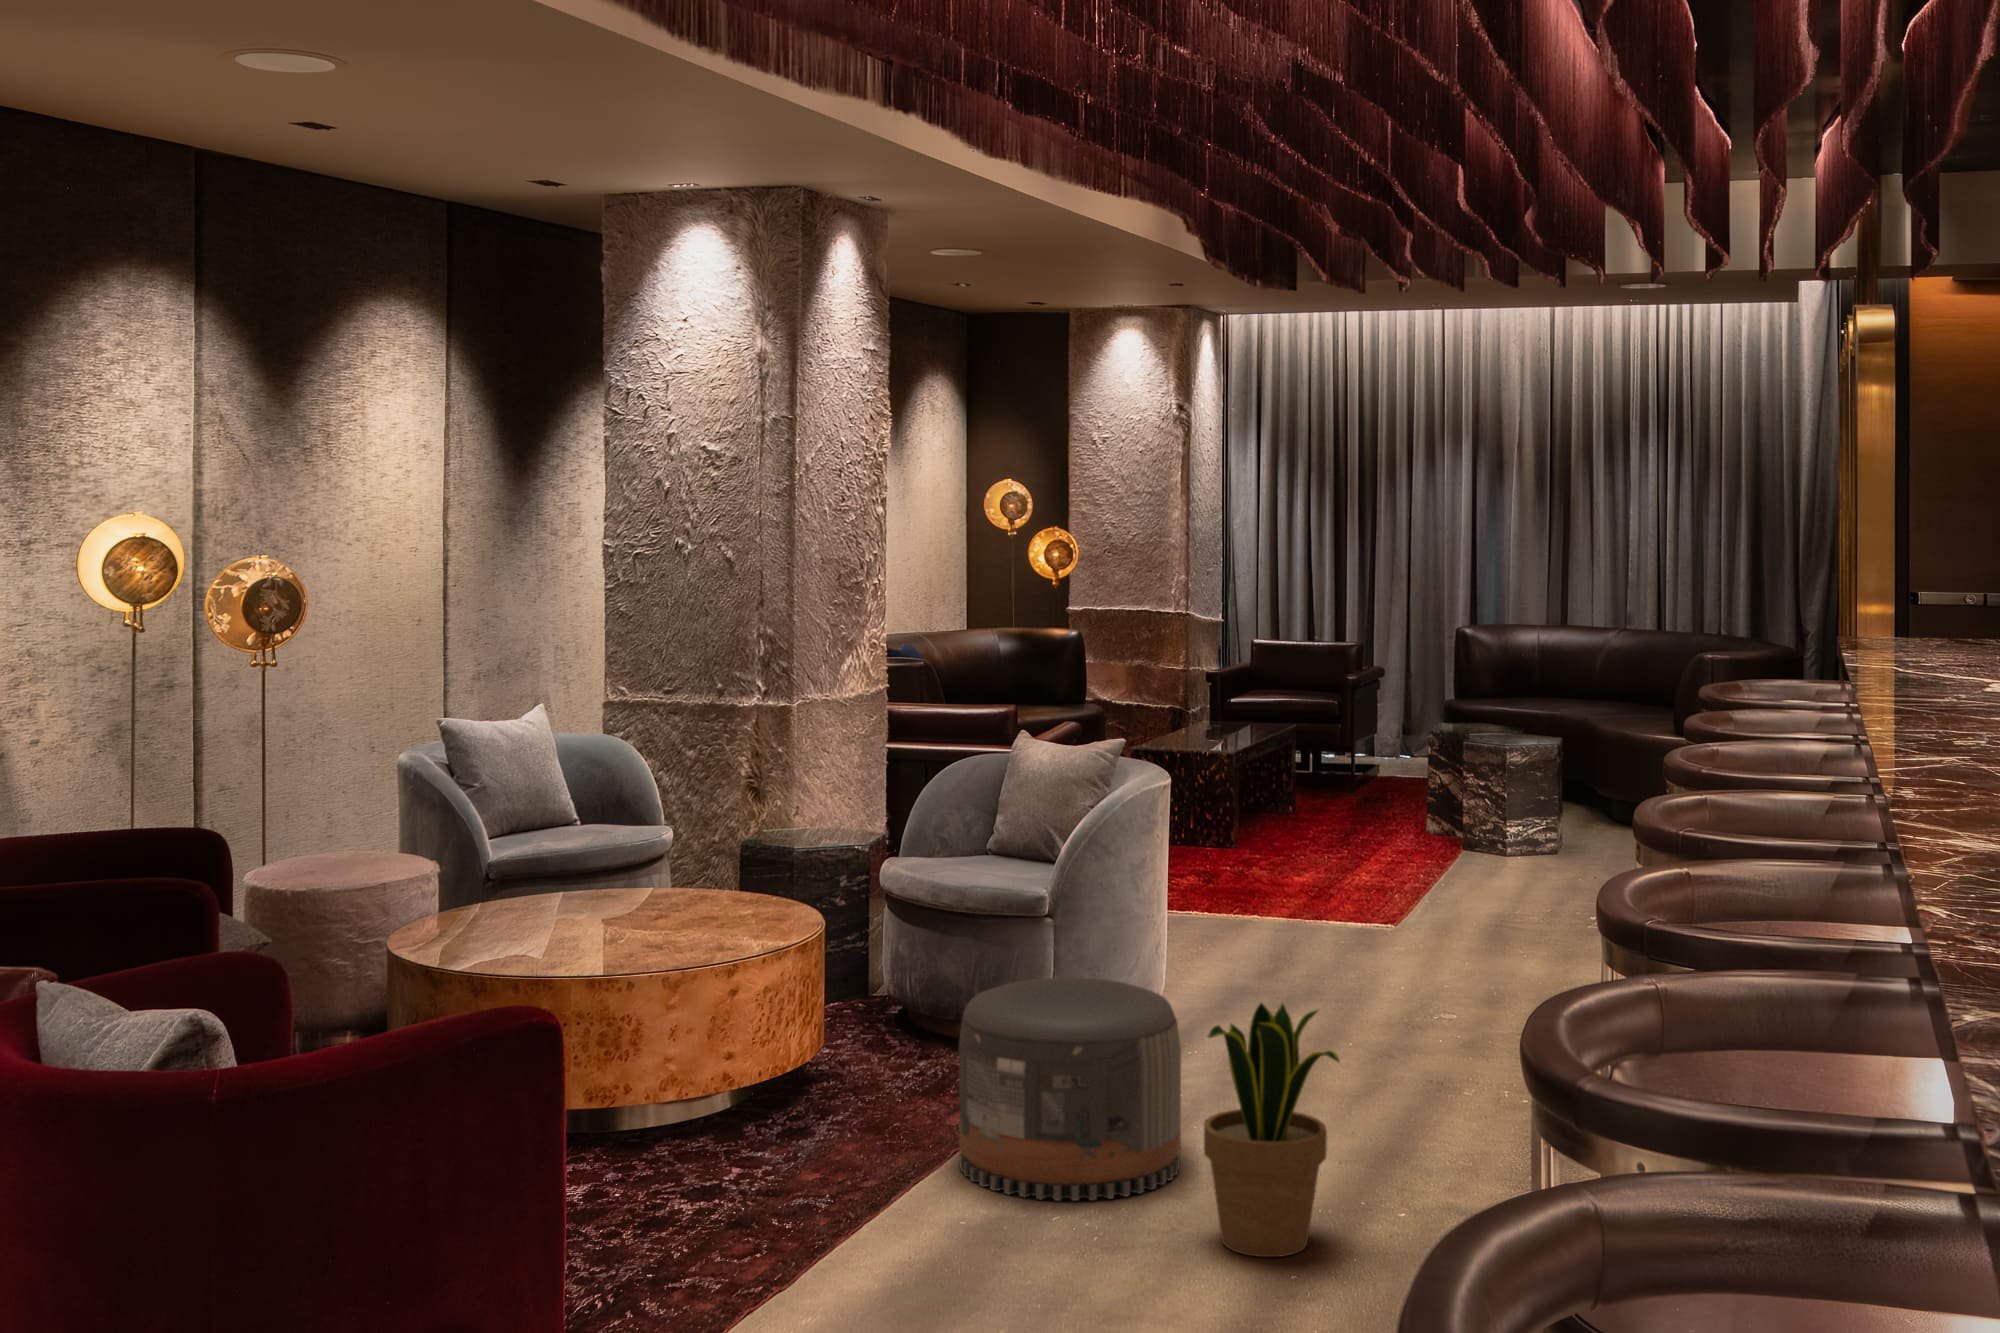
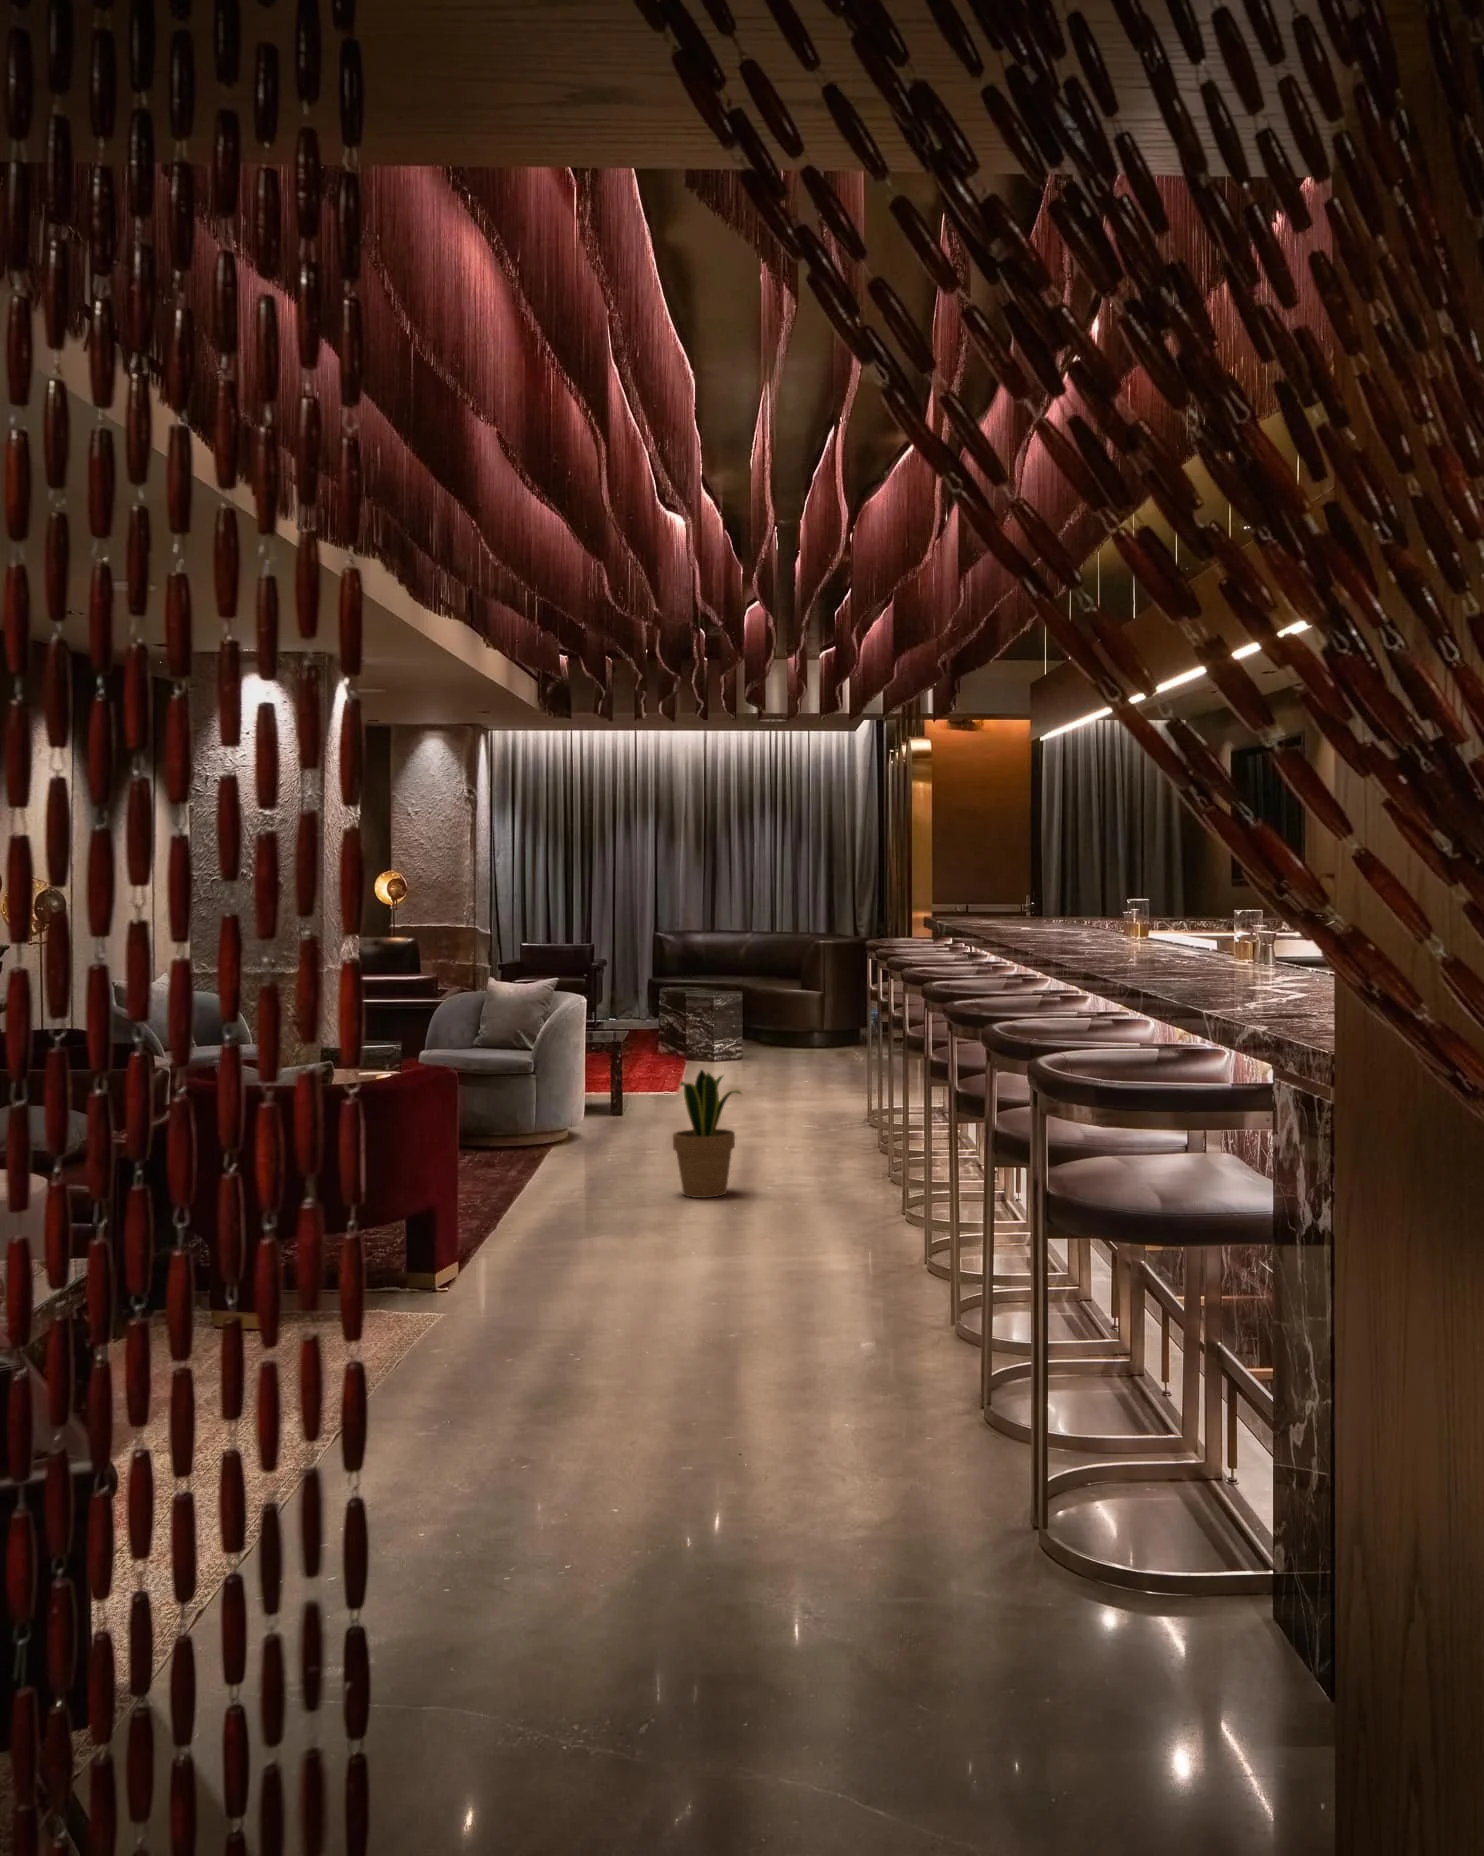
pouf: present [959,978,1181,1201] -> none [520,1082,641,1193]

